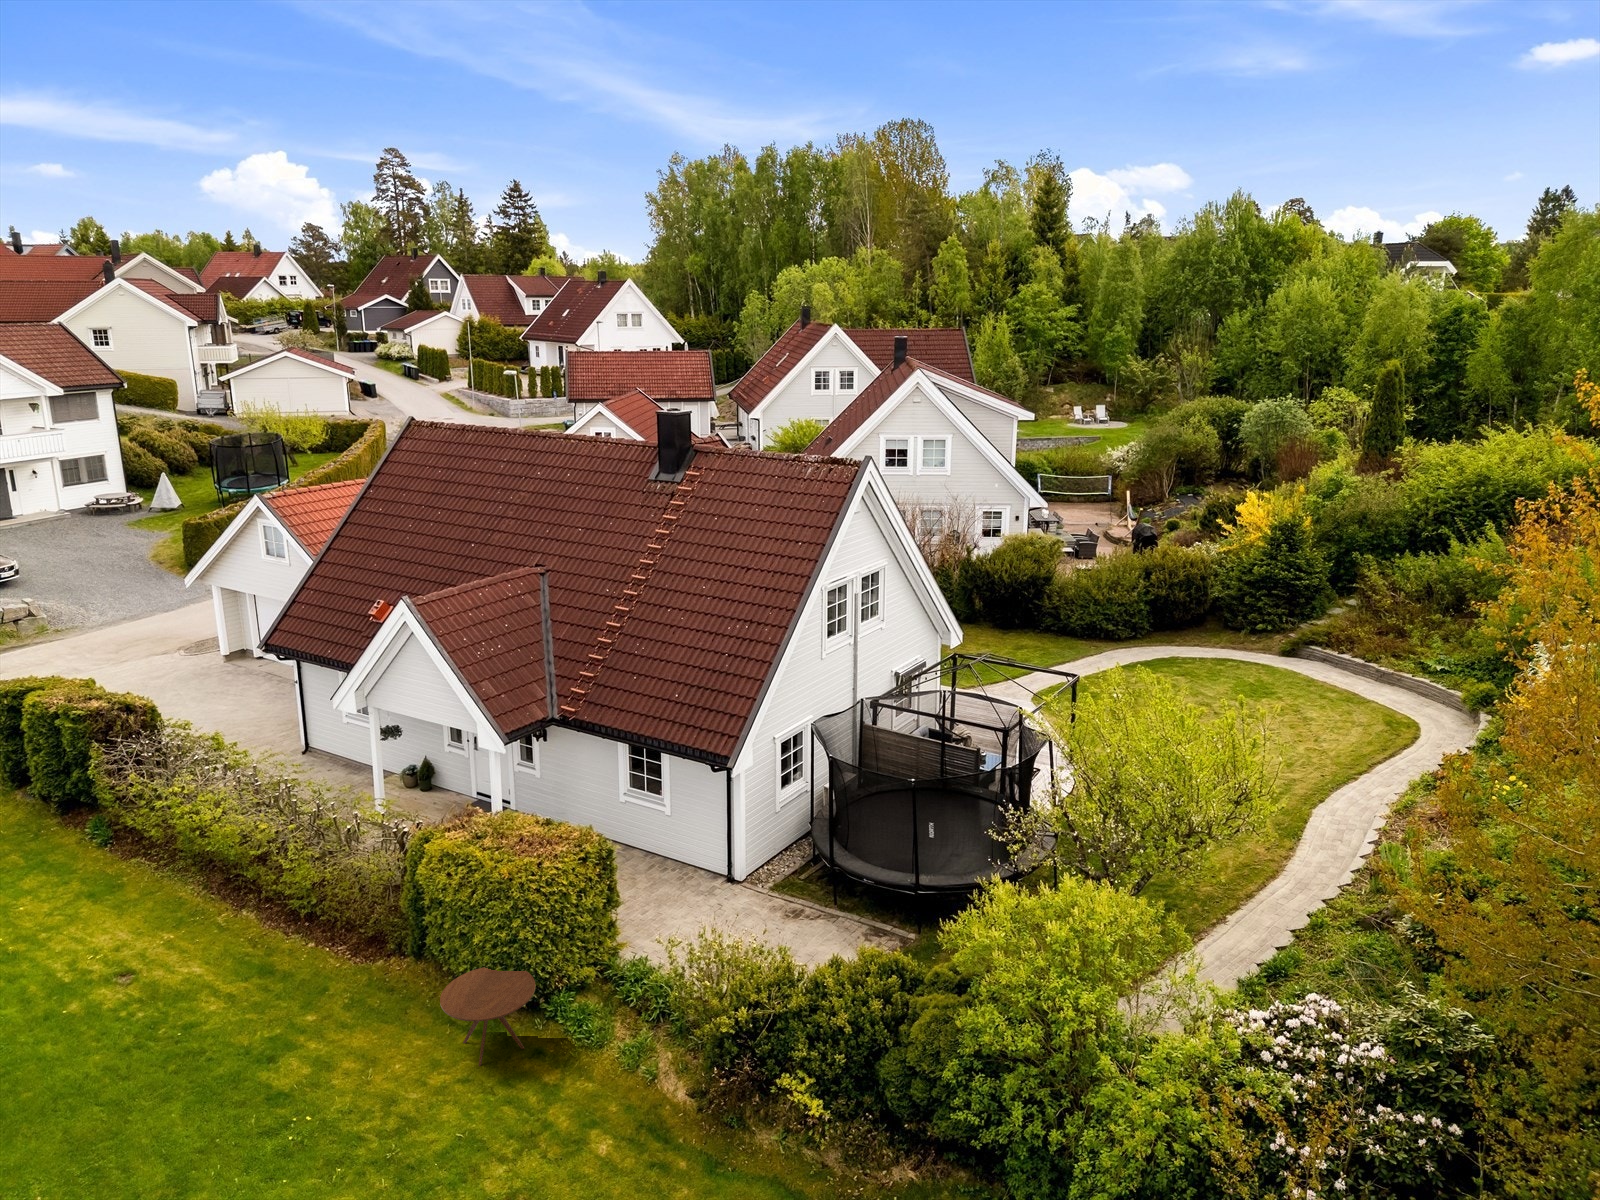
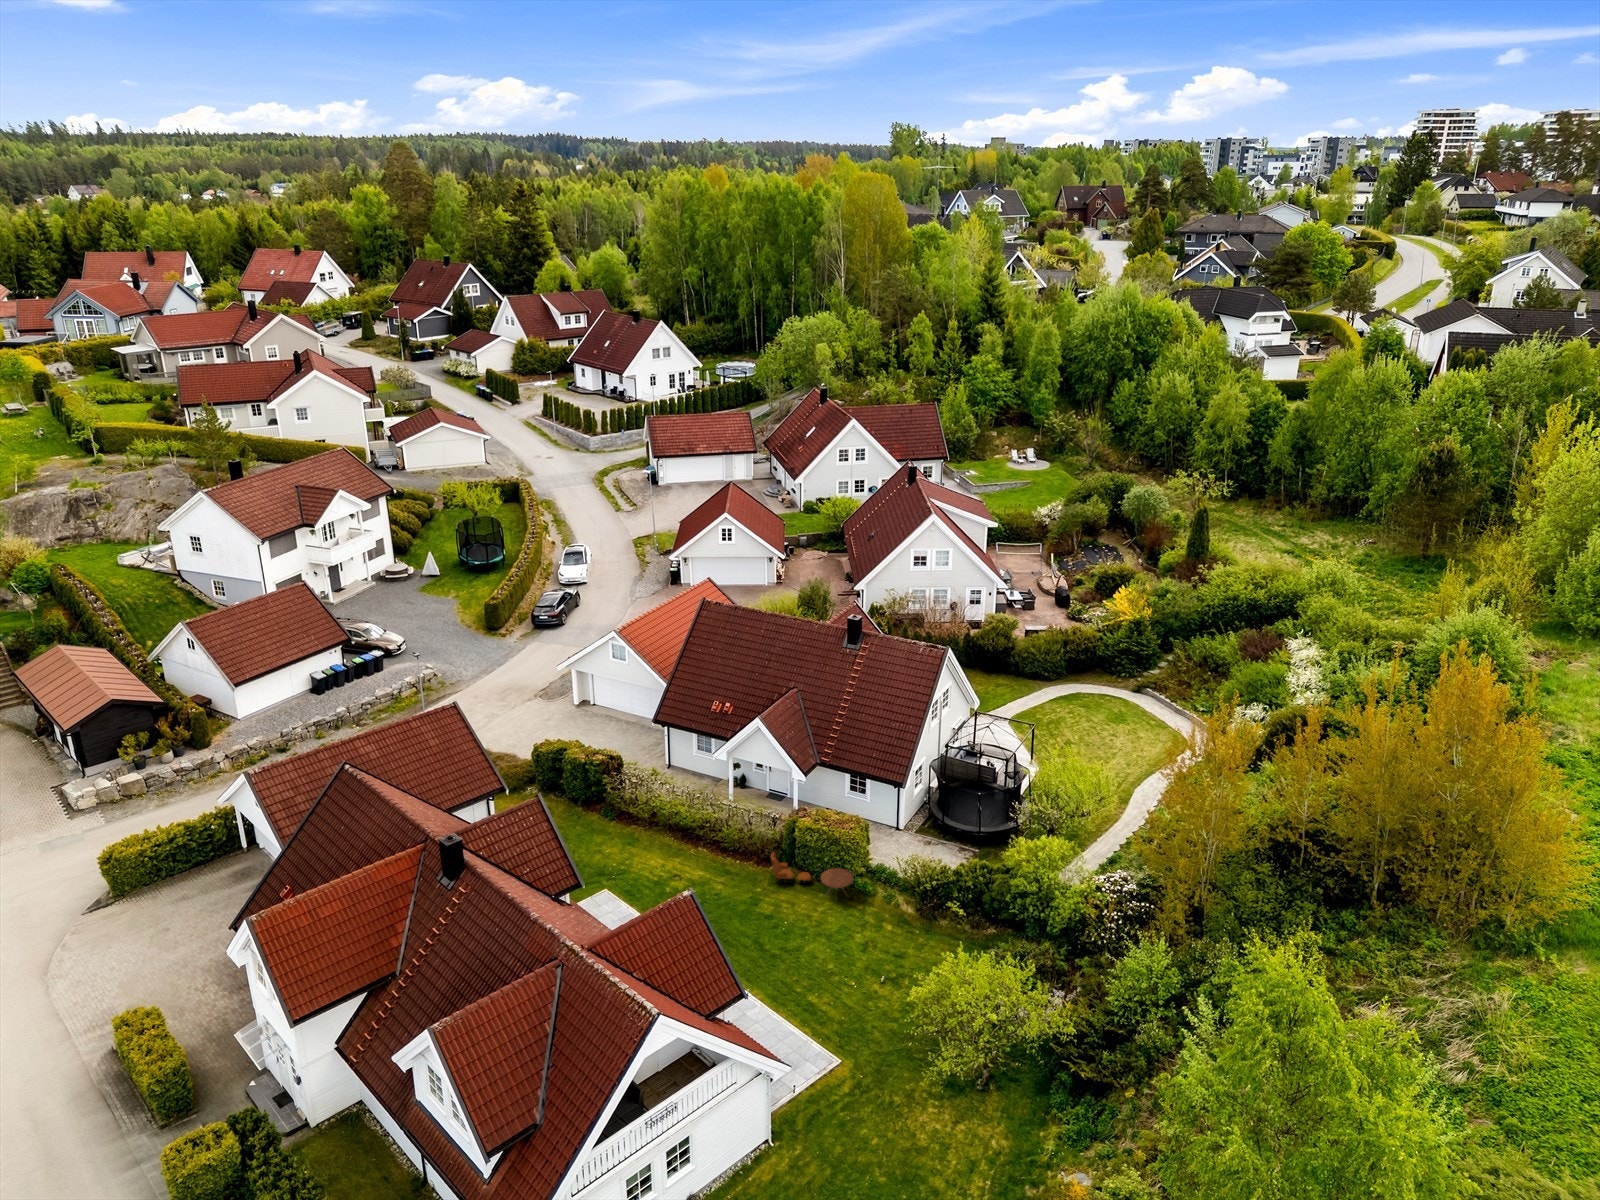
lounge chair: none [329,917,448,1019] -> present [771,852,811,883]

